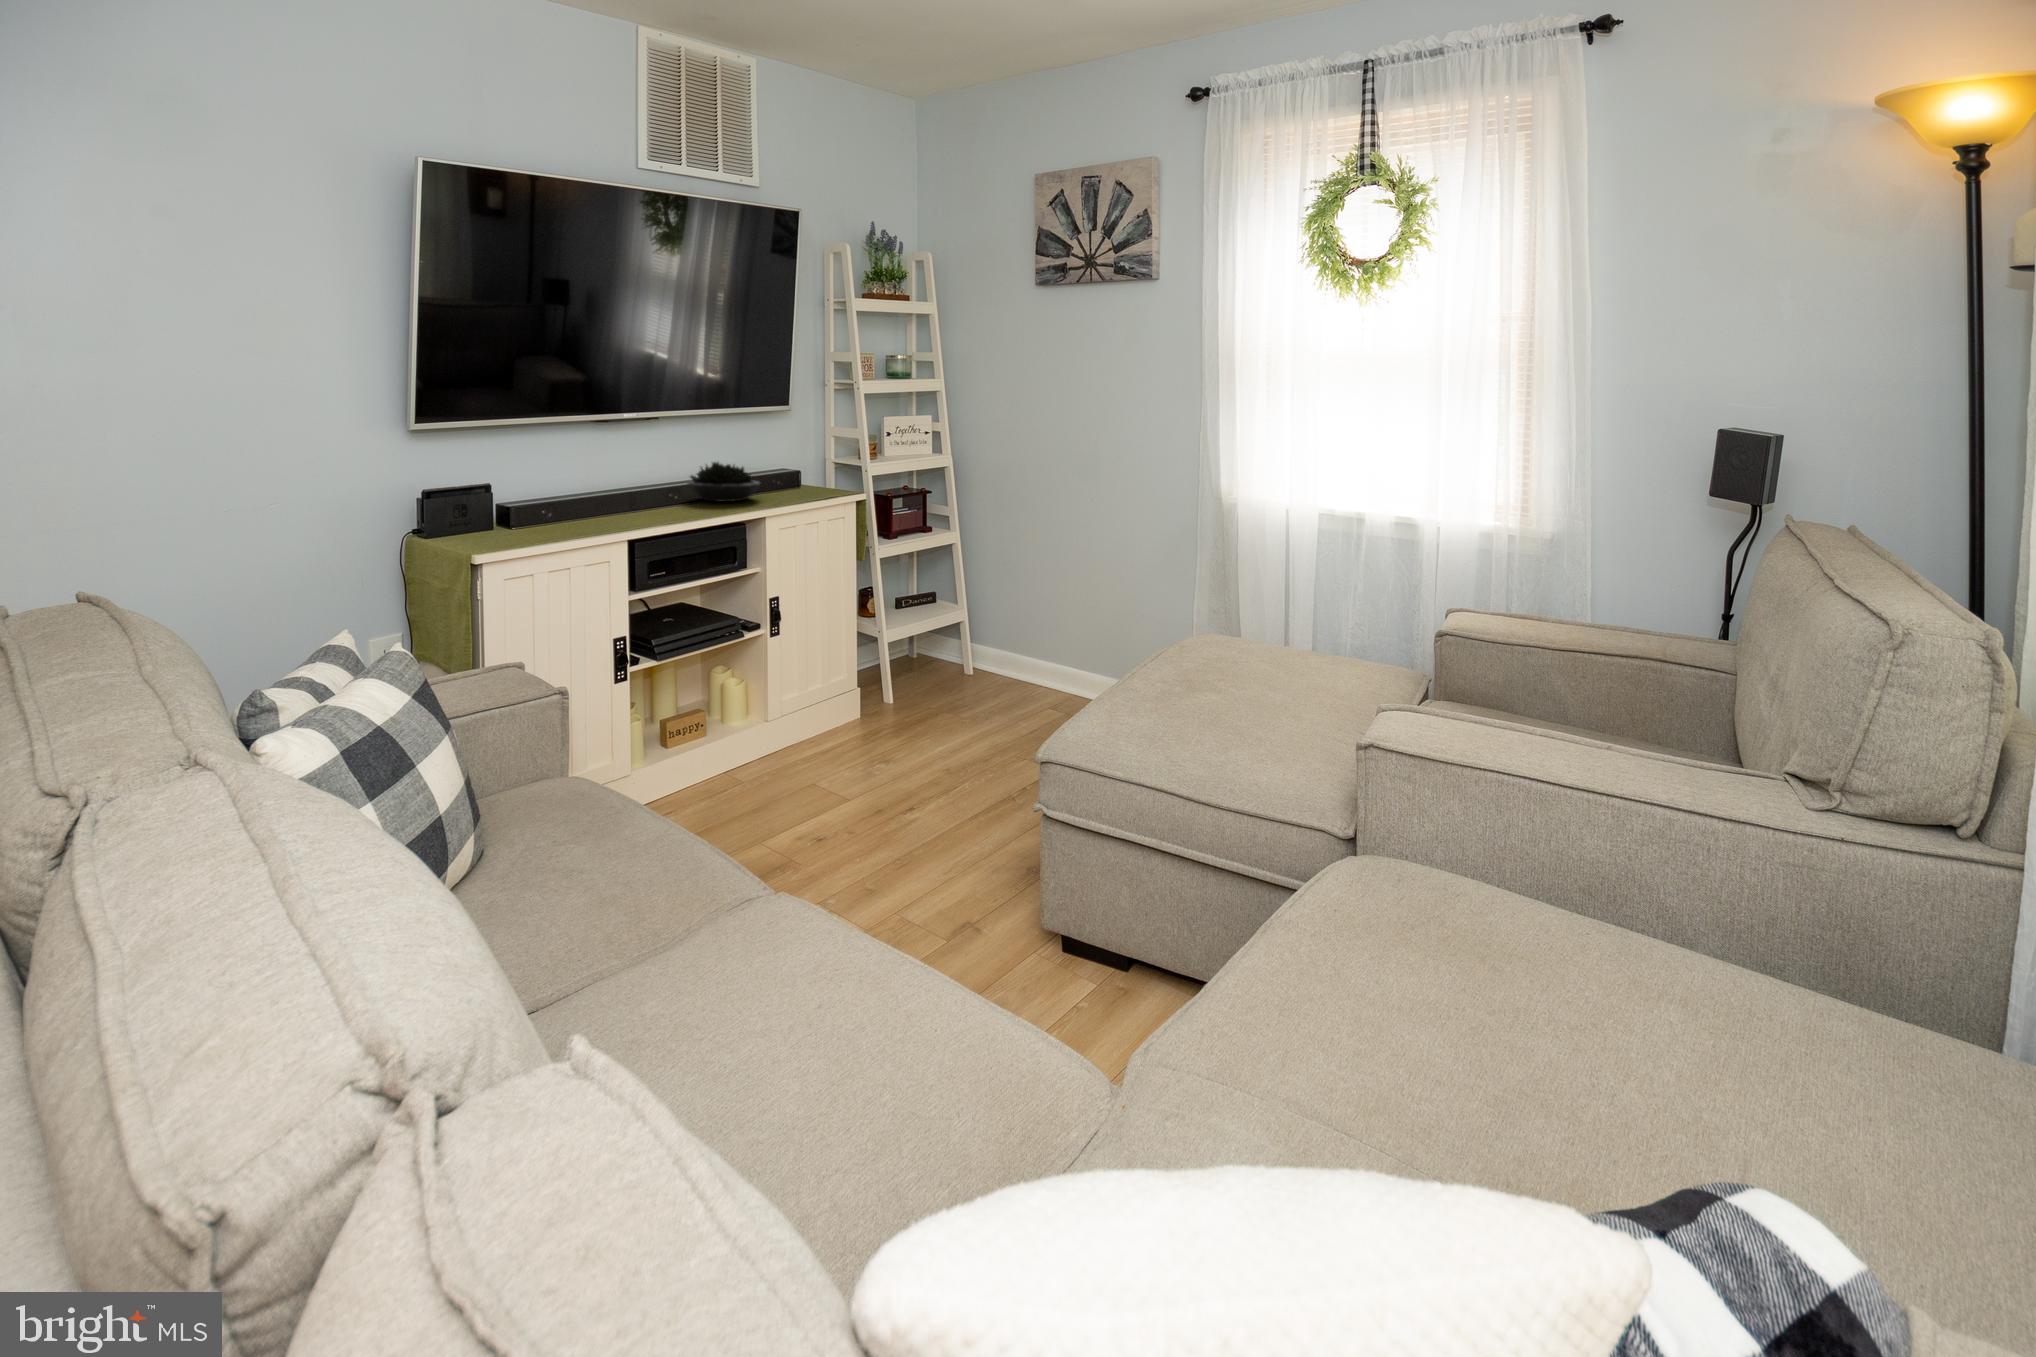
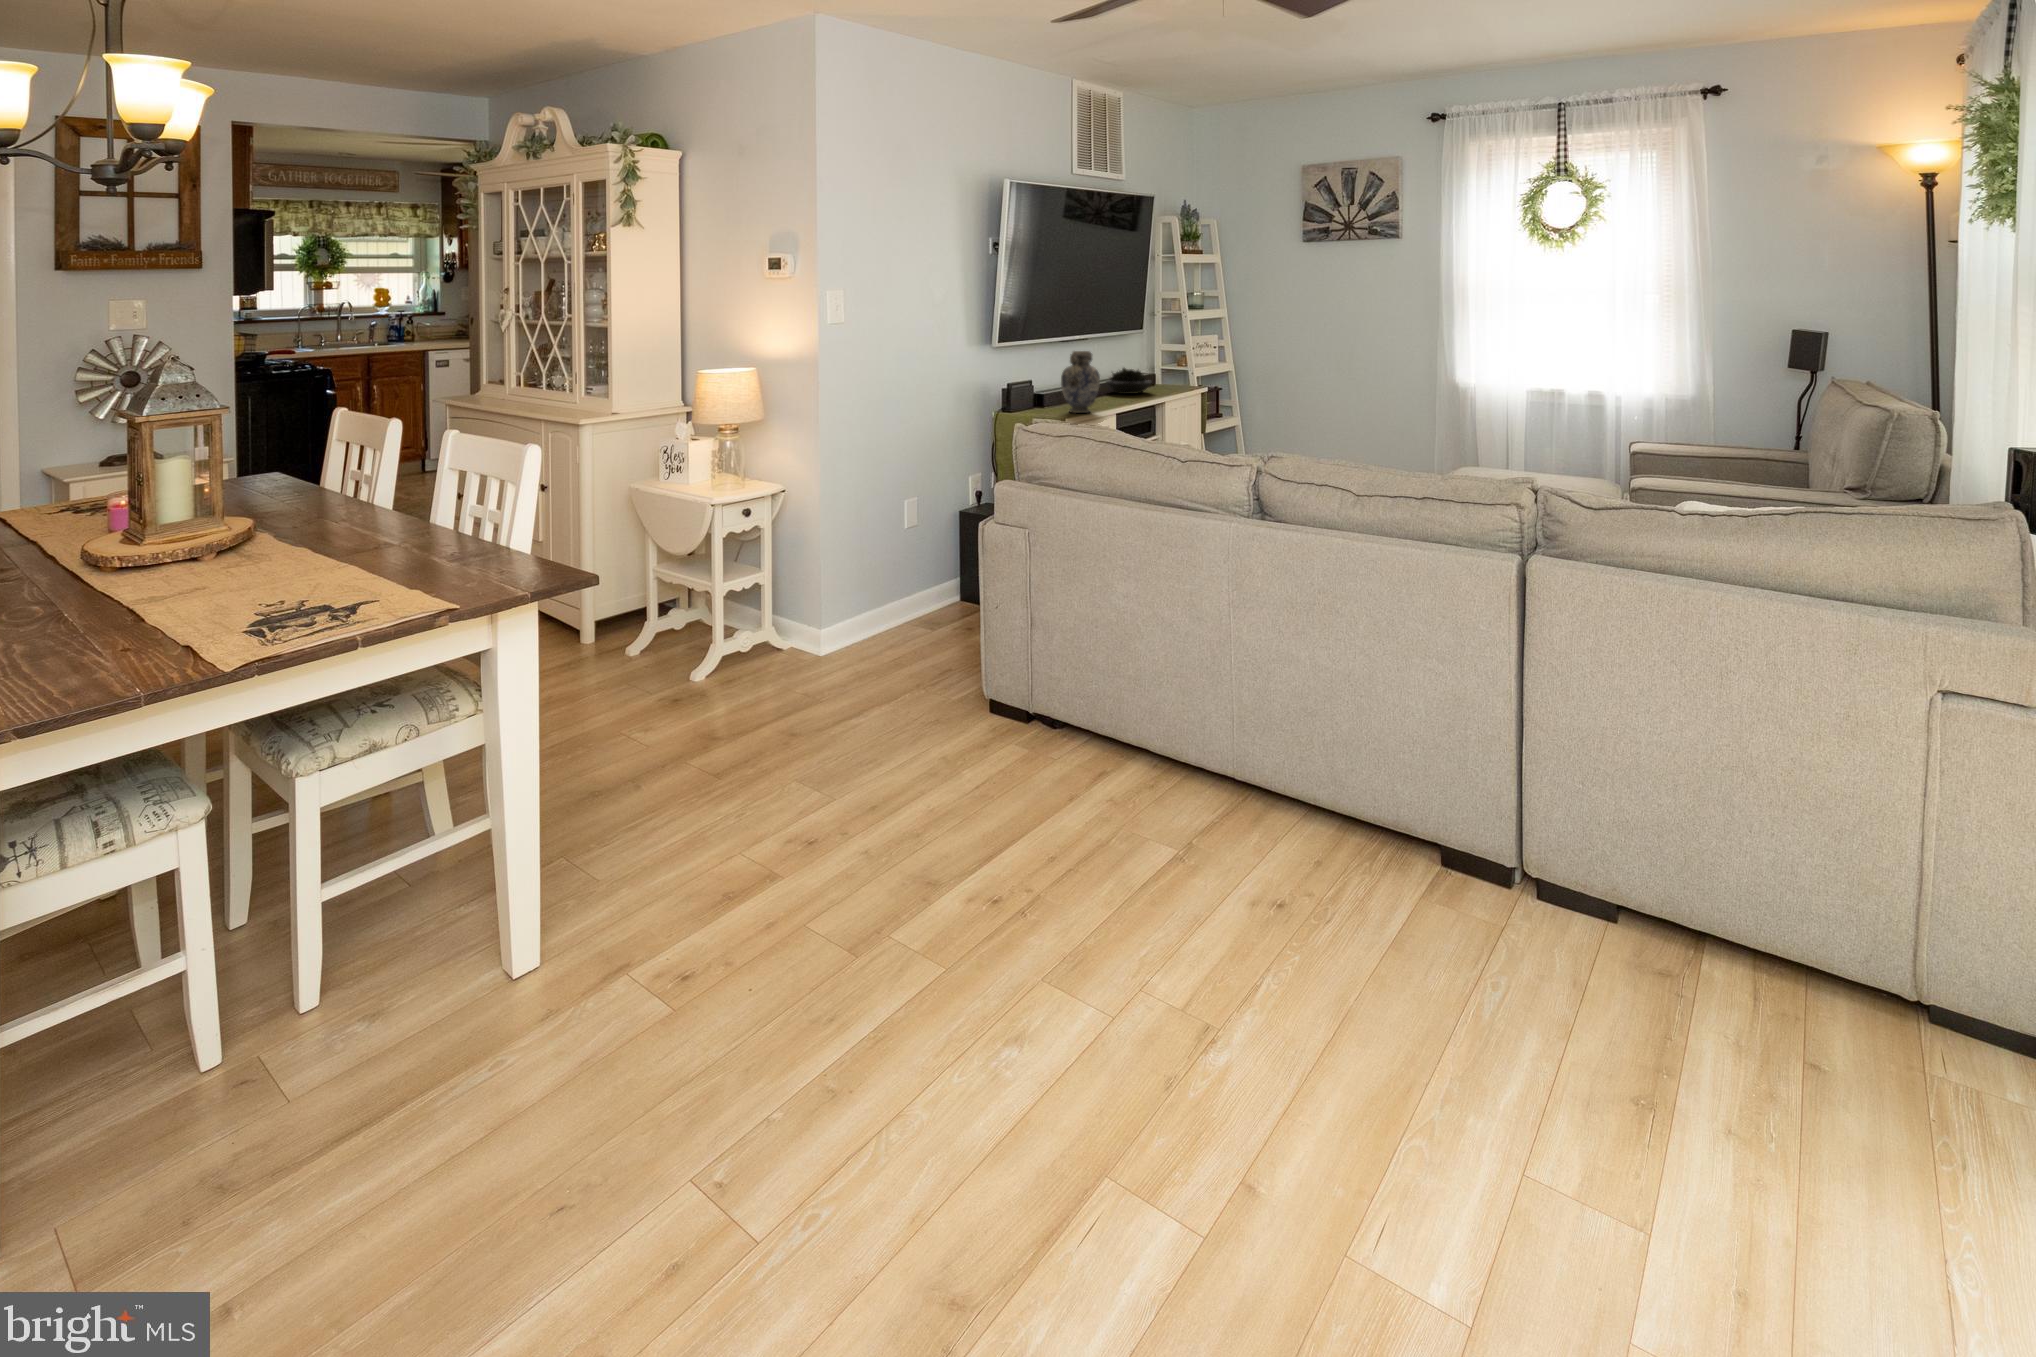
decorative vase: none [520,435,589,535] -> present [1061,351,1100,413]

